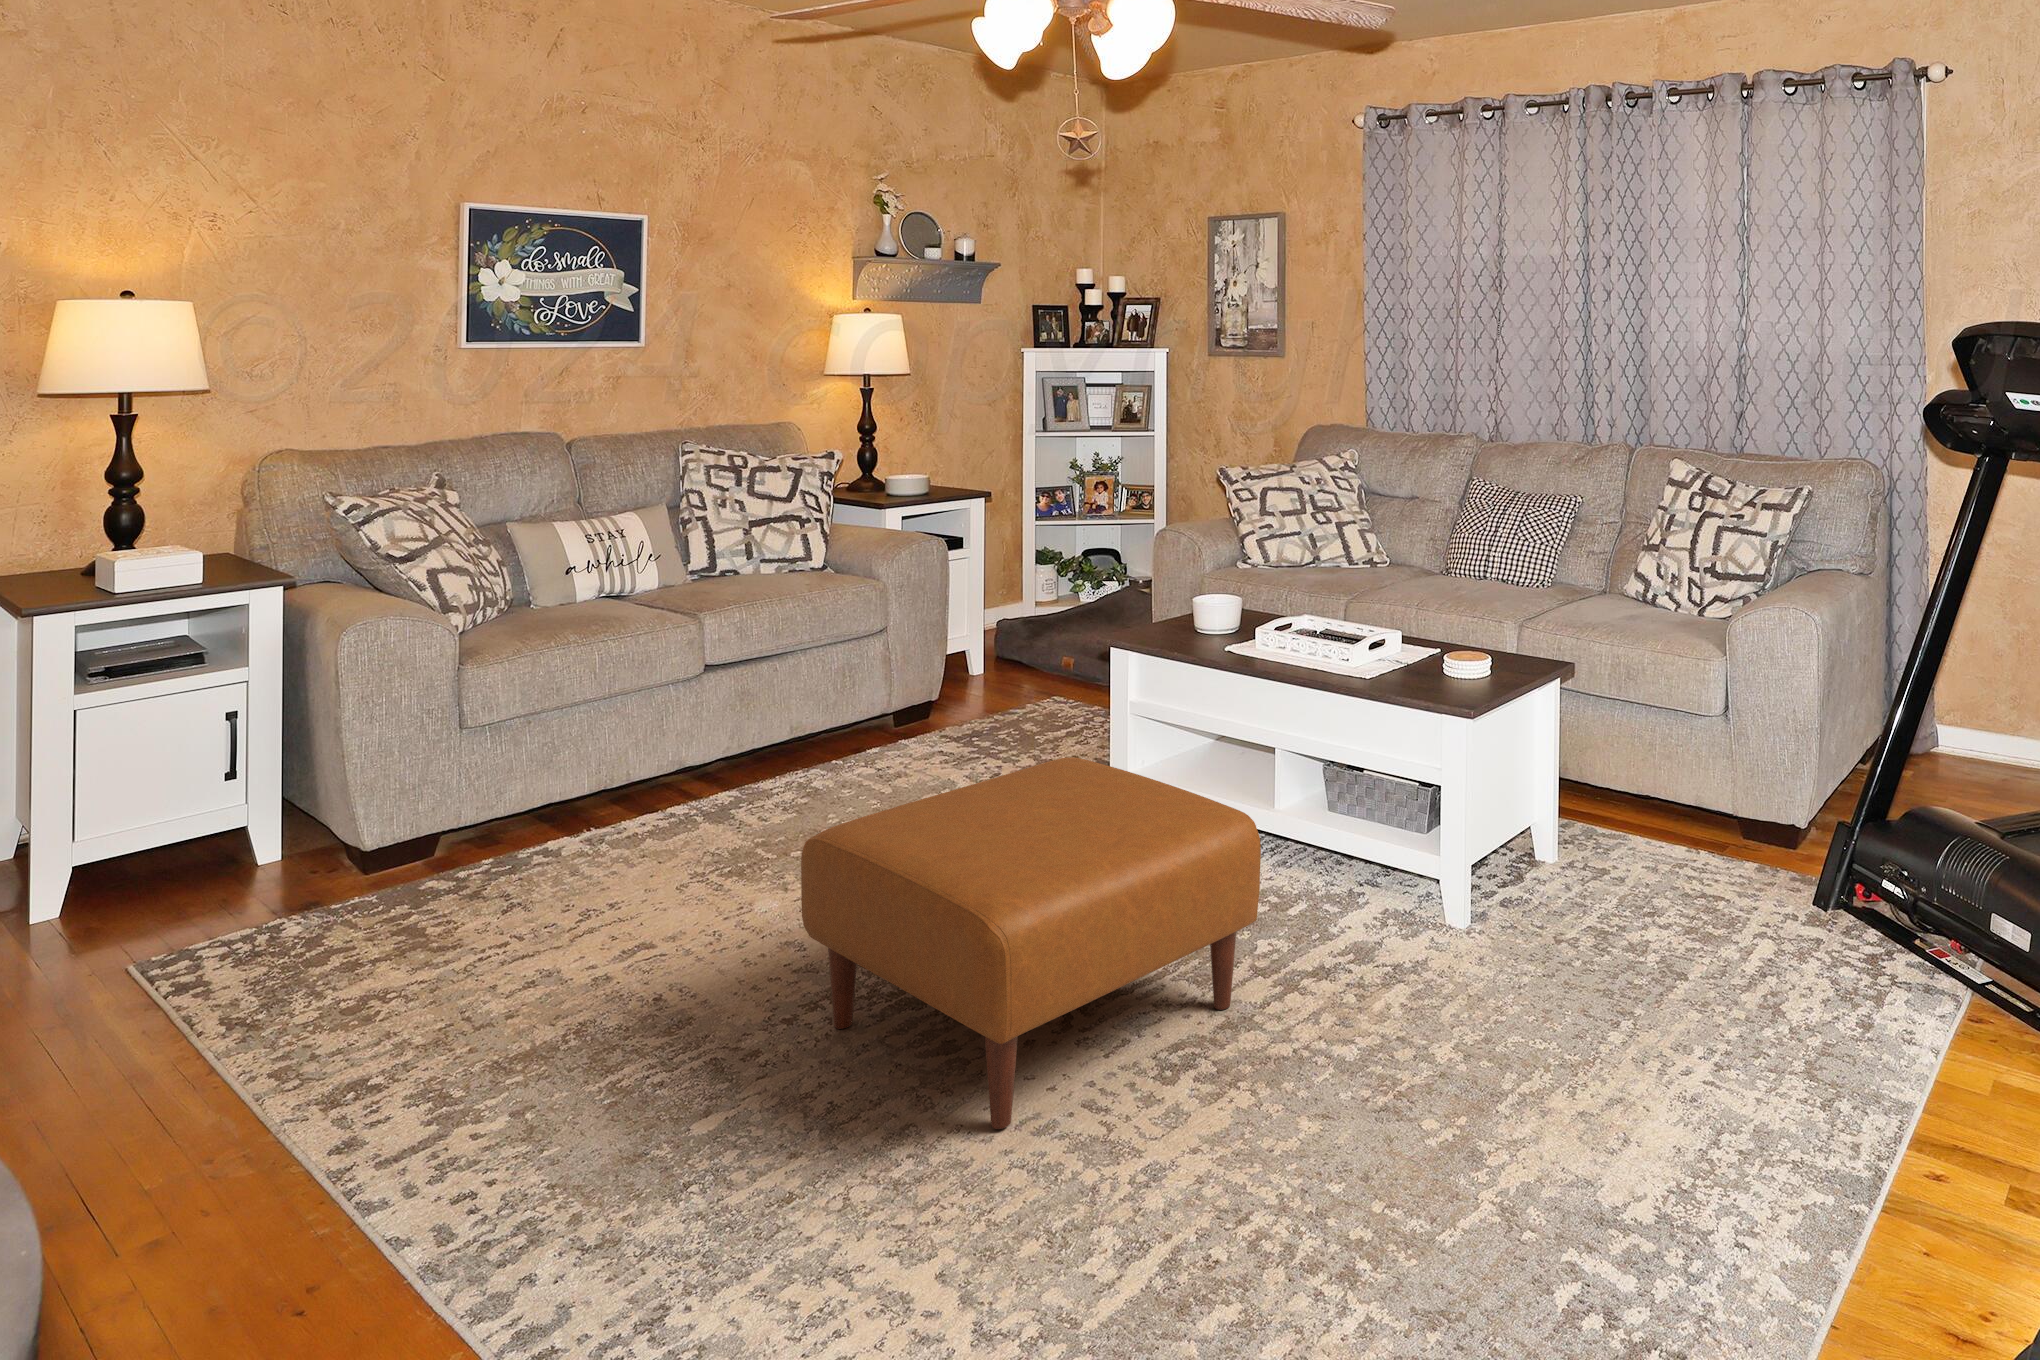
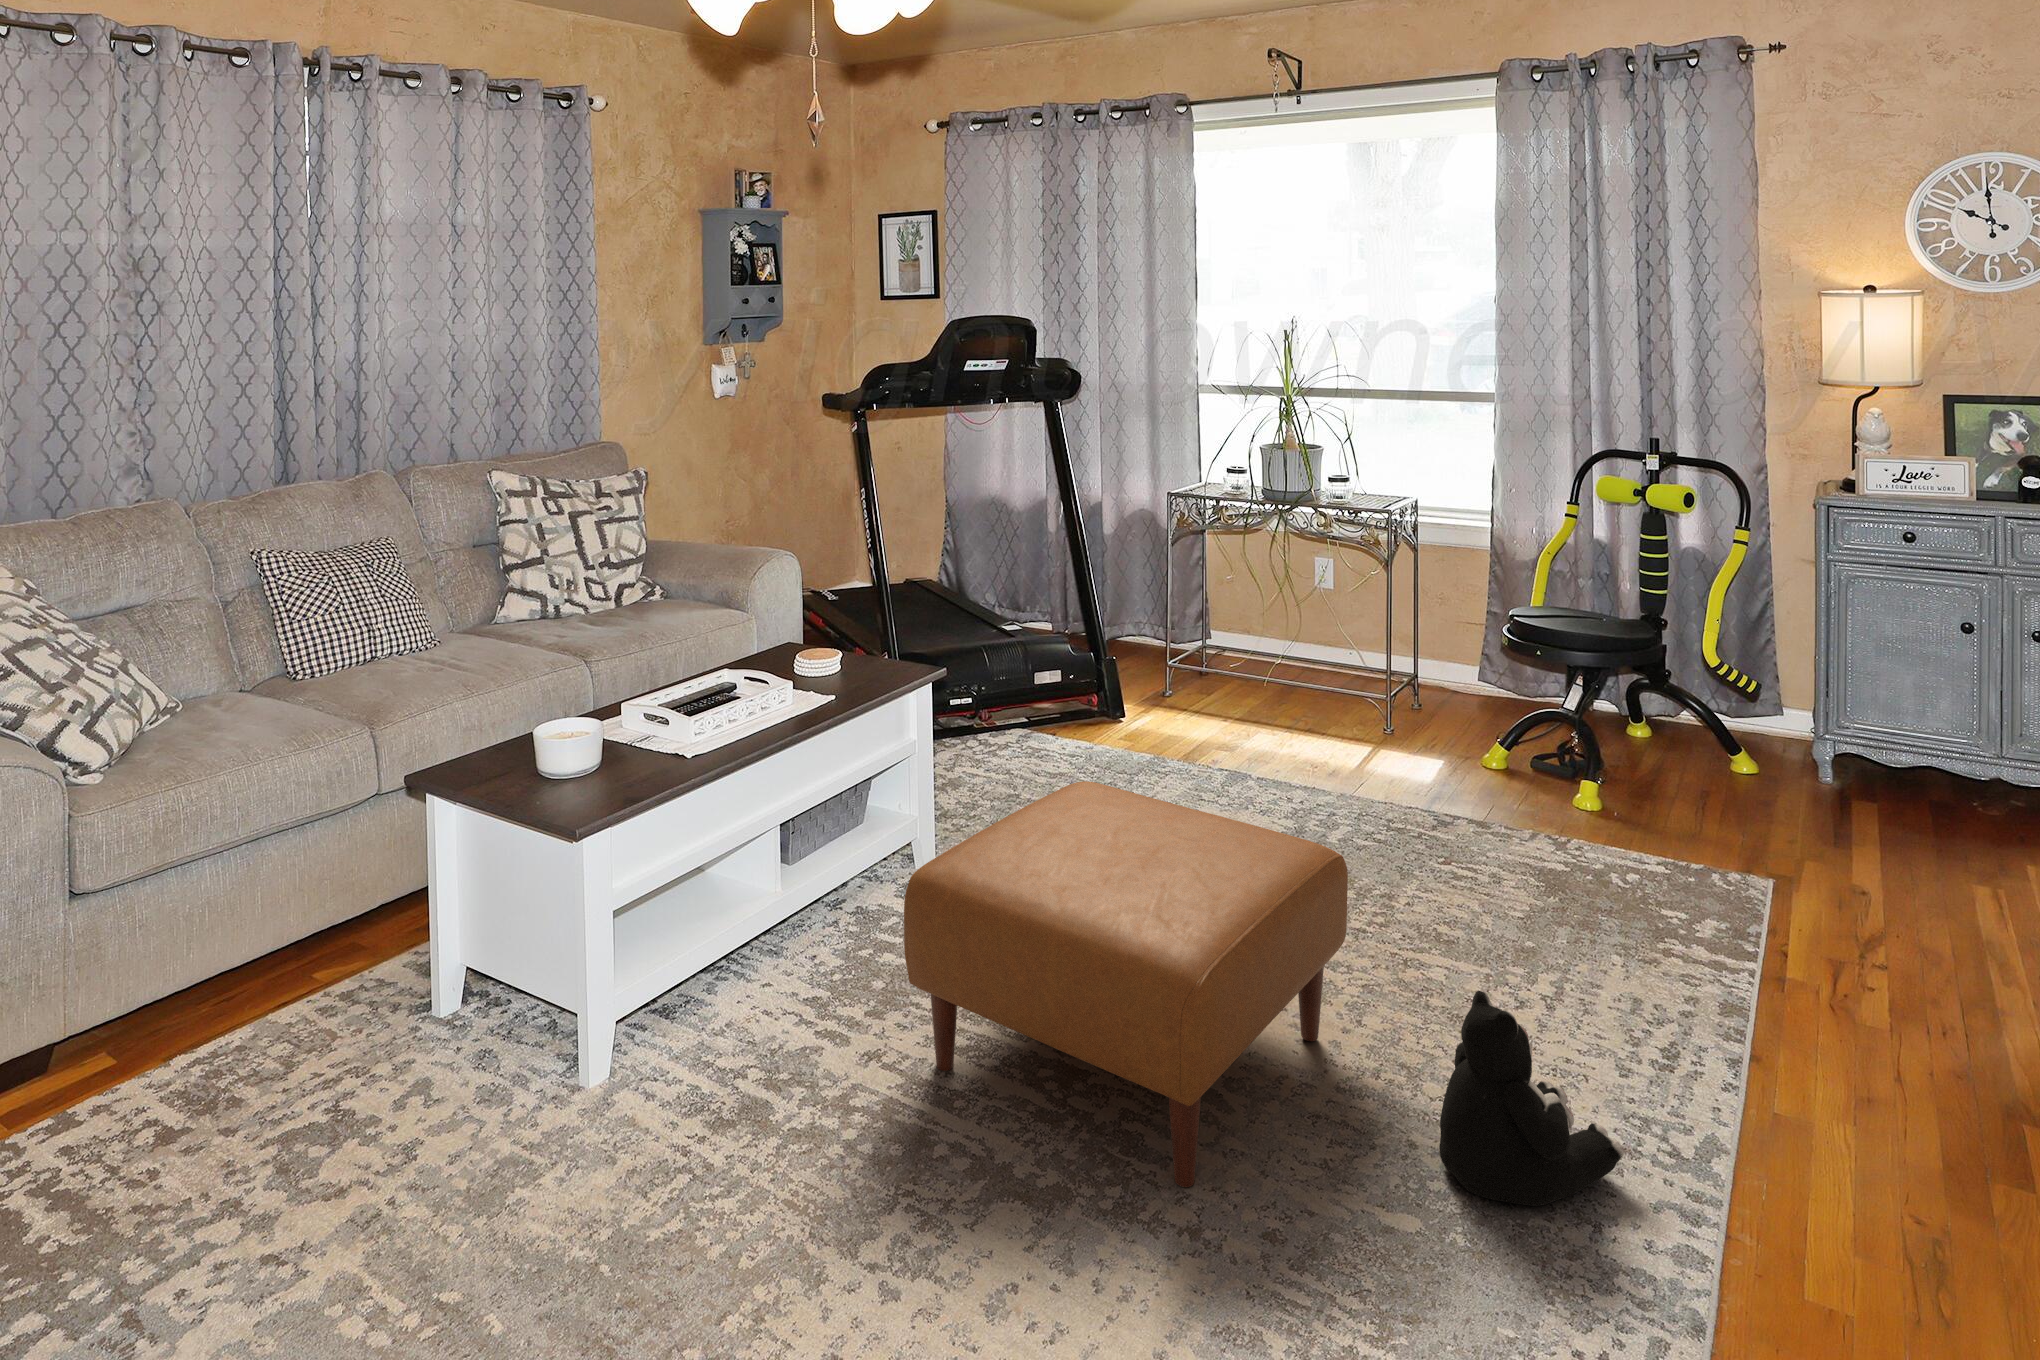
plush toy: none [614,1009,793,1278] -> present [1439,991,1624,1206]

